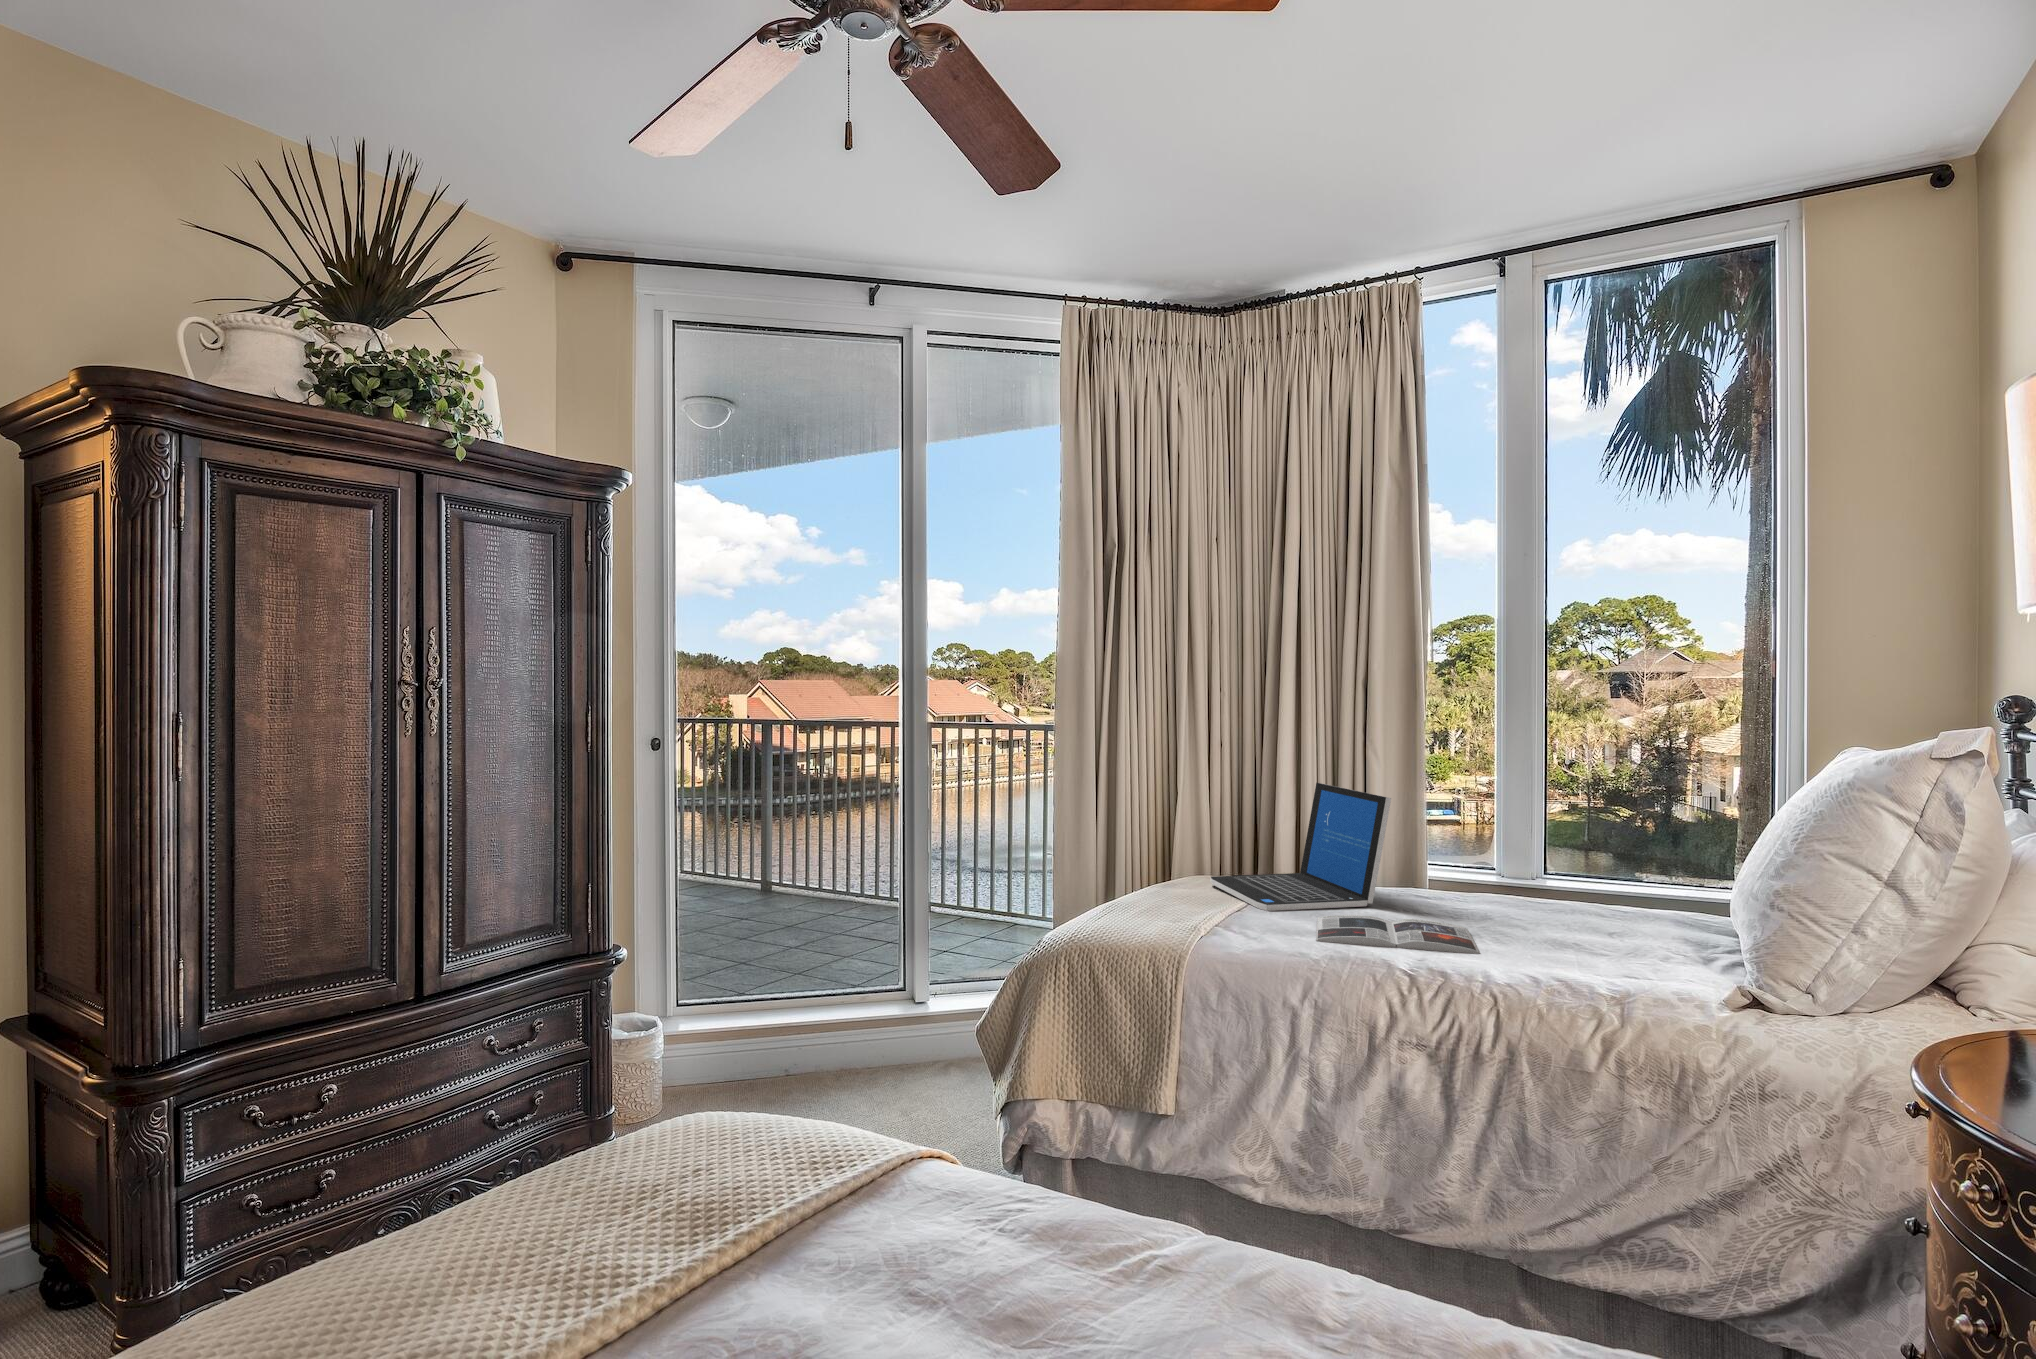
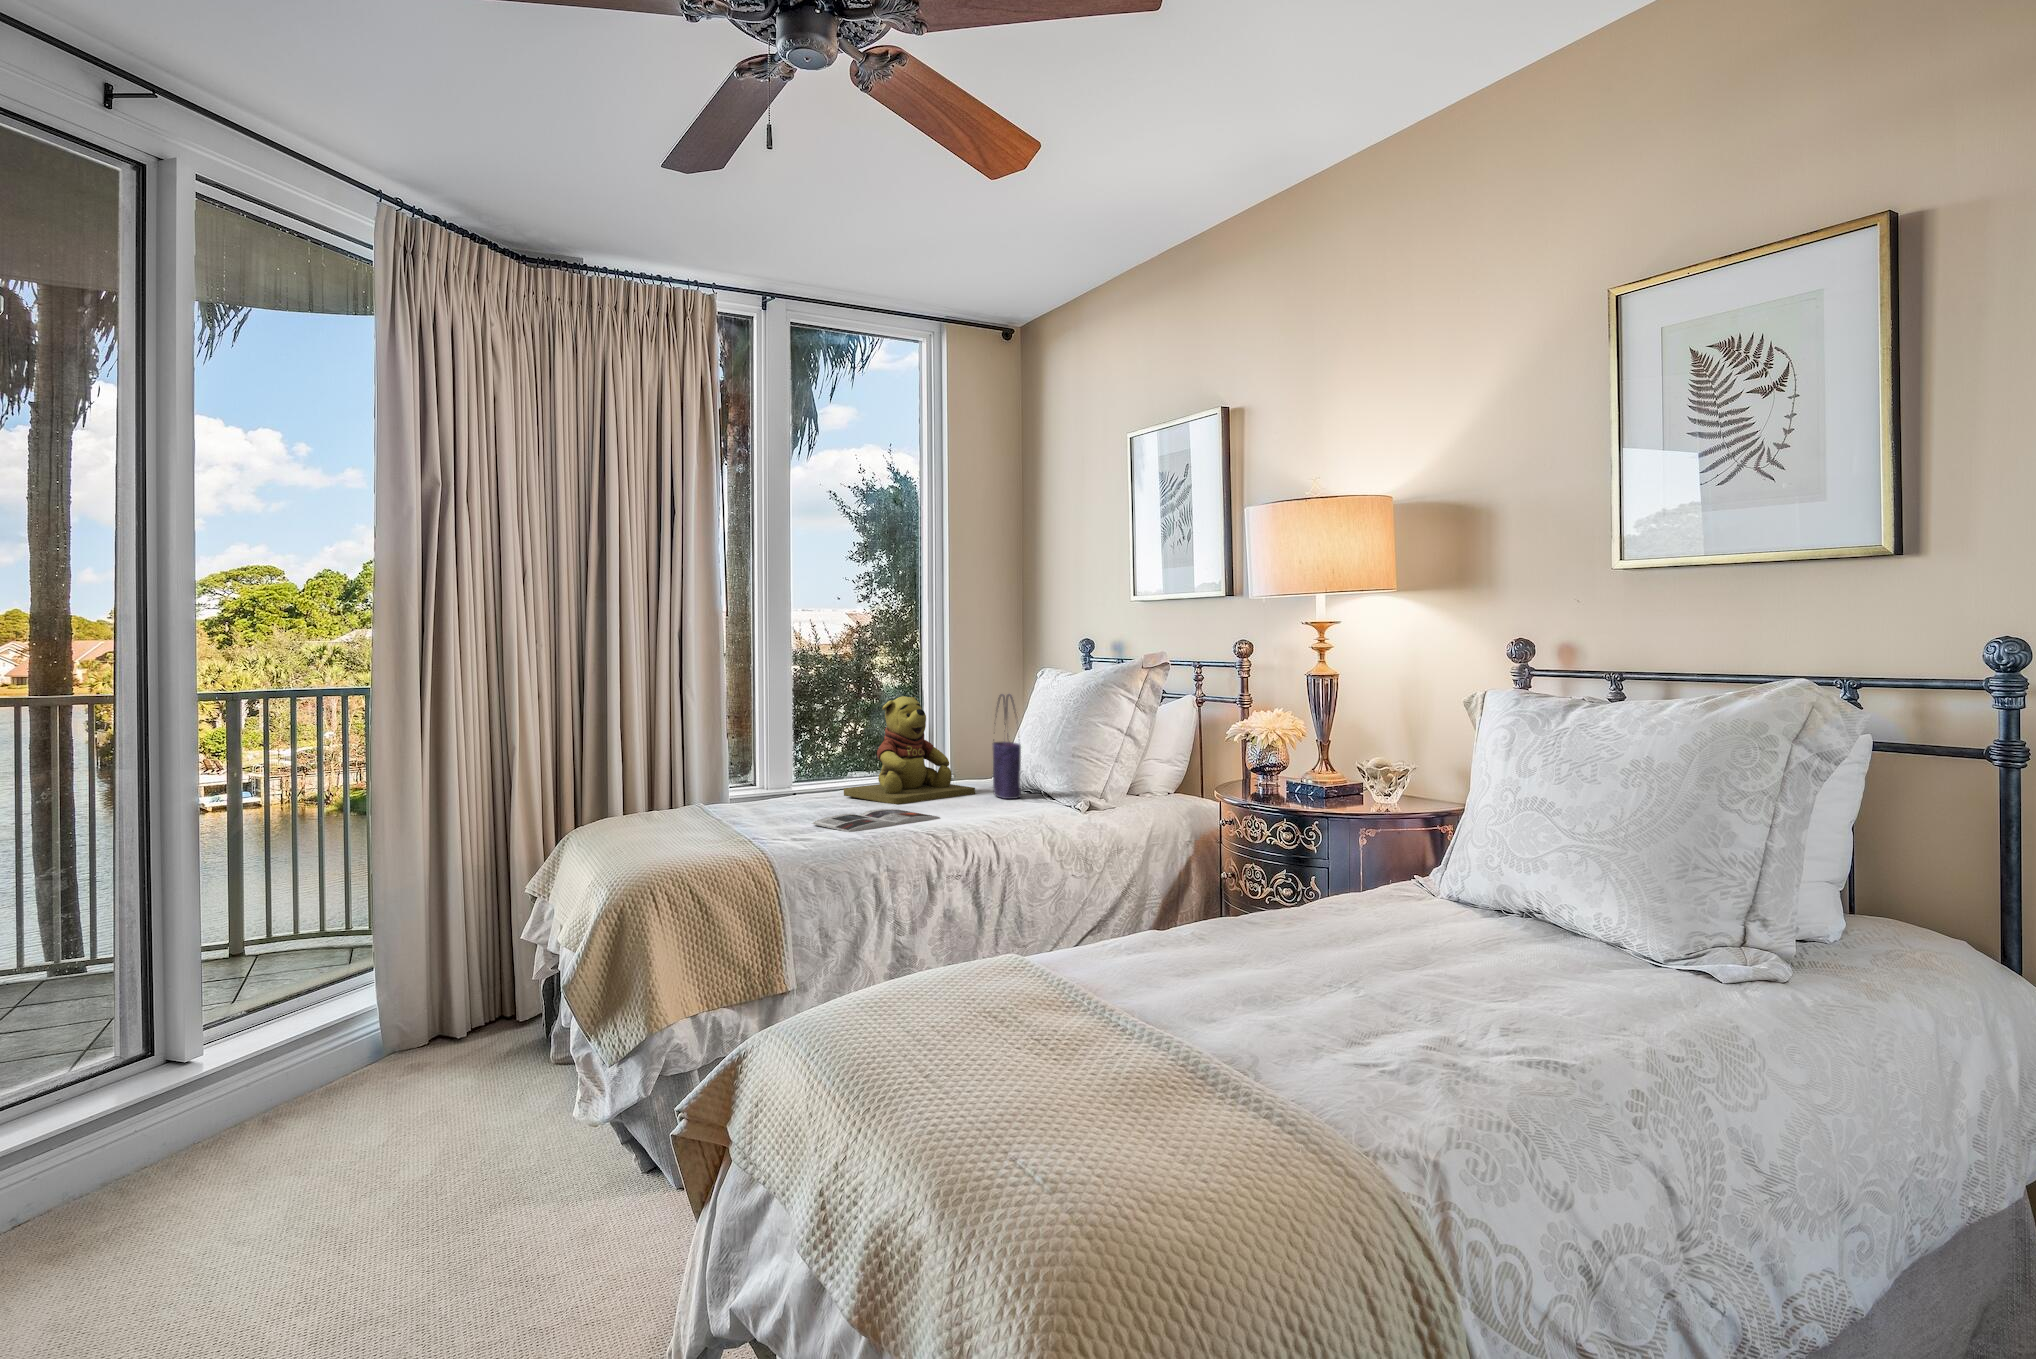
teddy bear: none [1490,767,1673,932] -> present [844,696,975,805]
tote bag: none [1675,779,1722,955] -> present [993,694,1021,799]
laptop: present [1211,783,1391,911] -> none [660,726,817,829]

